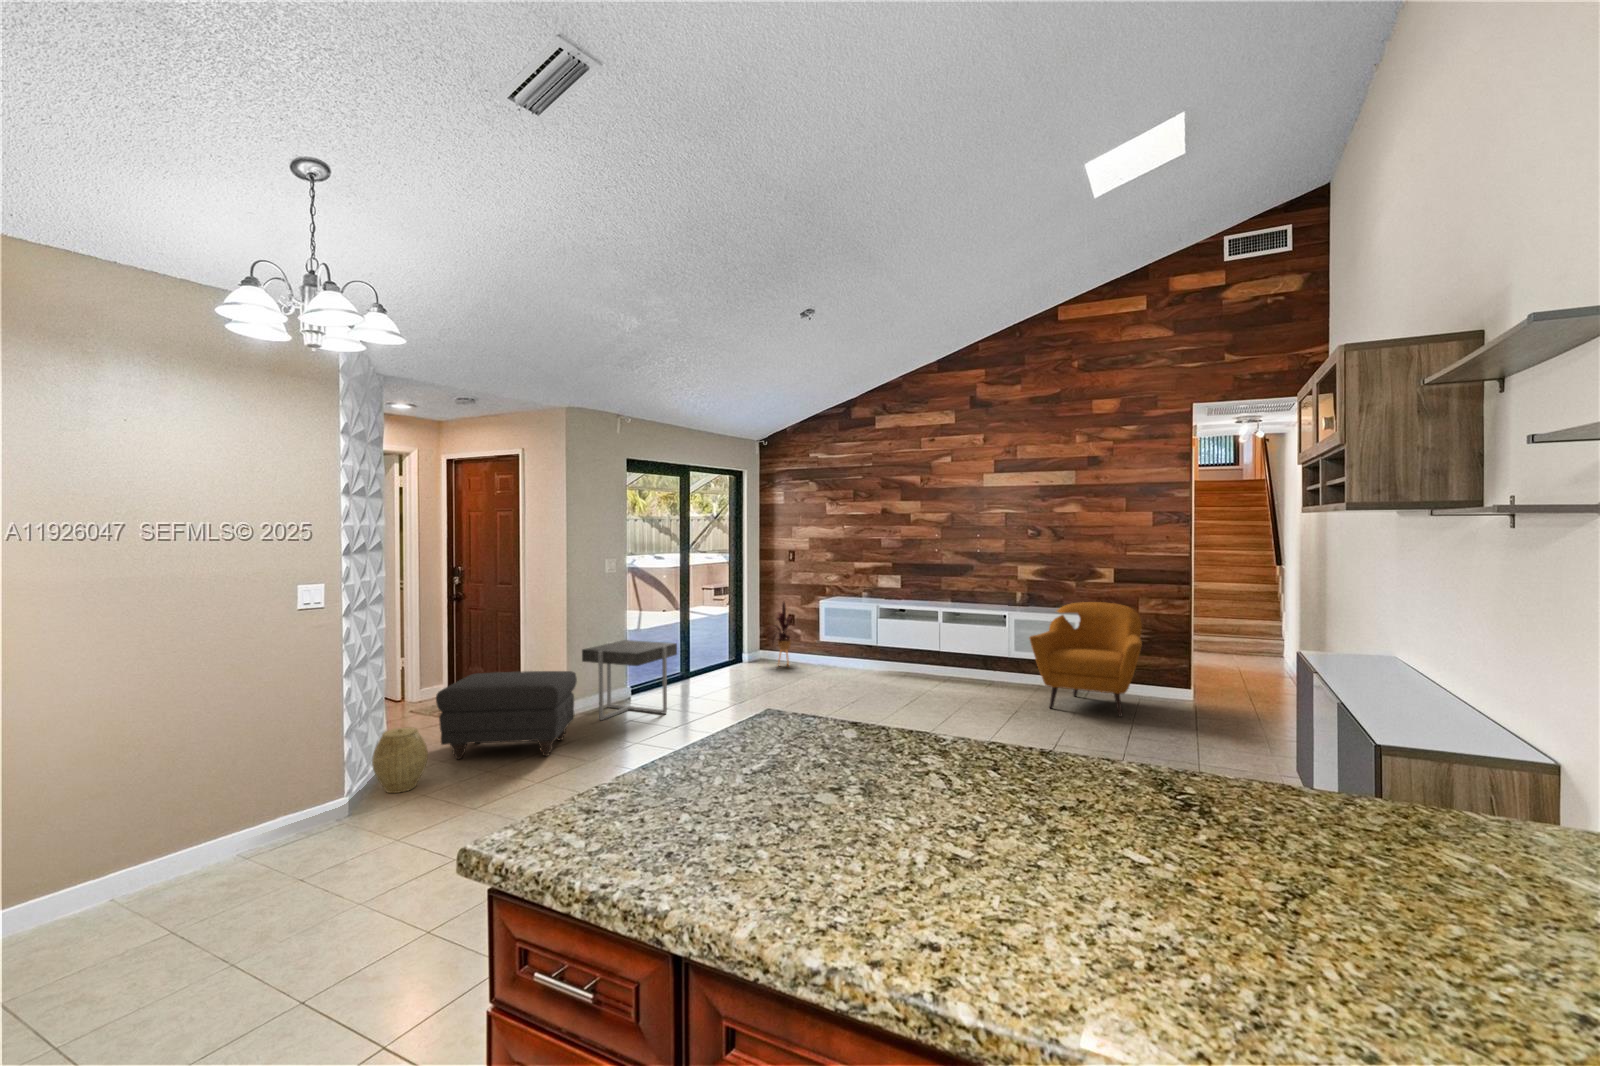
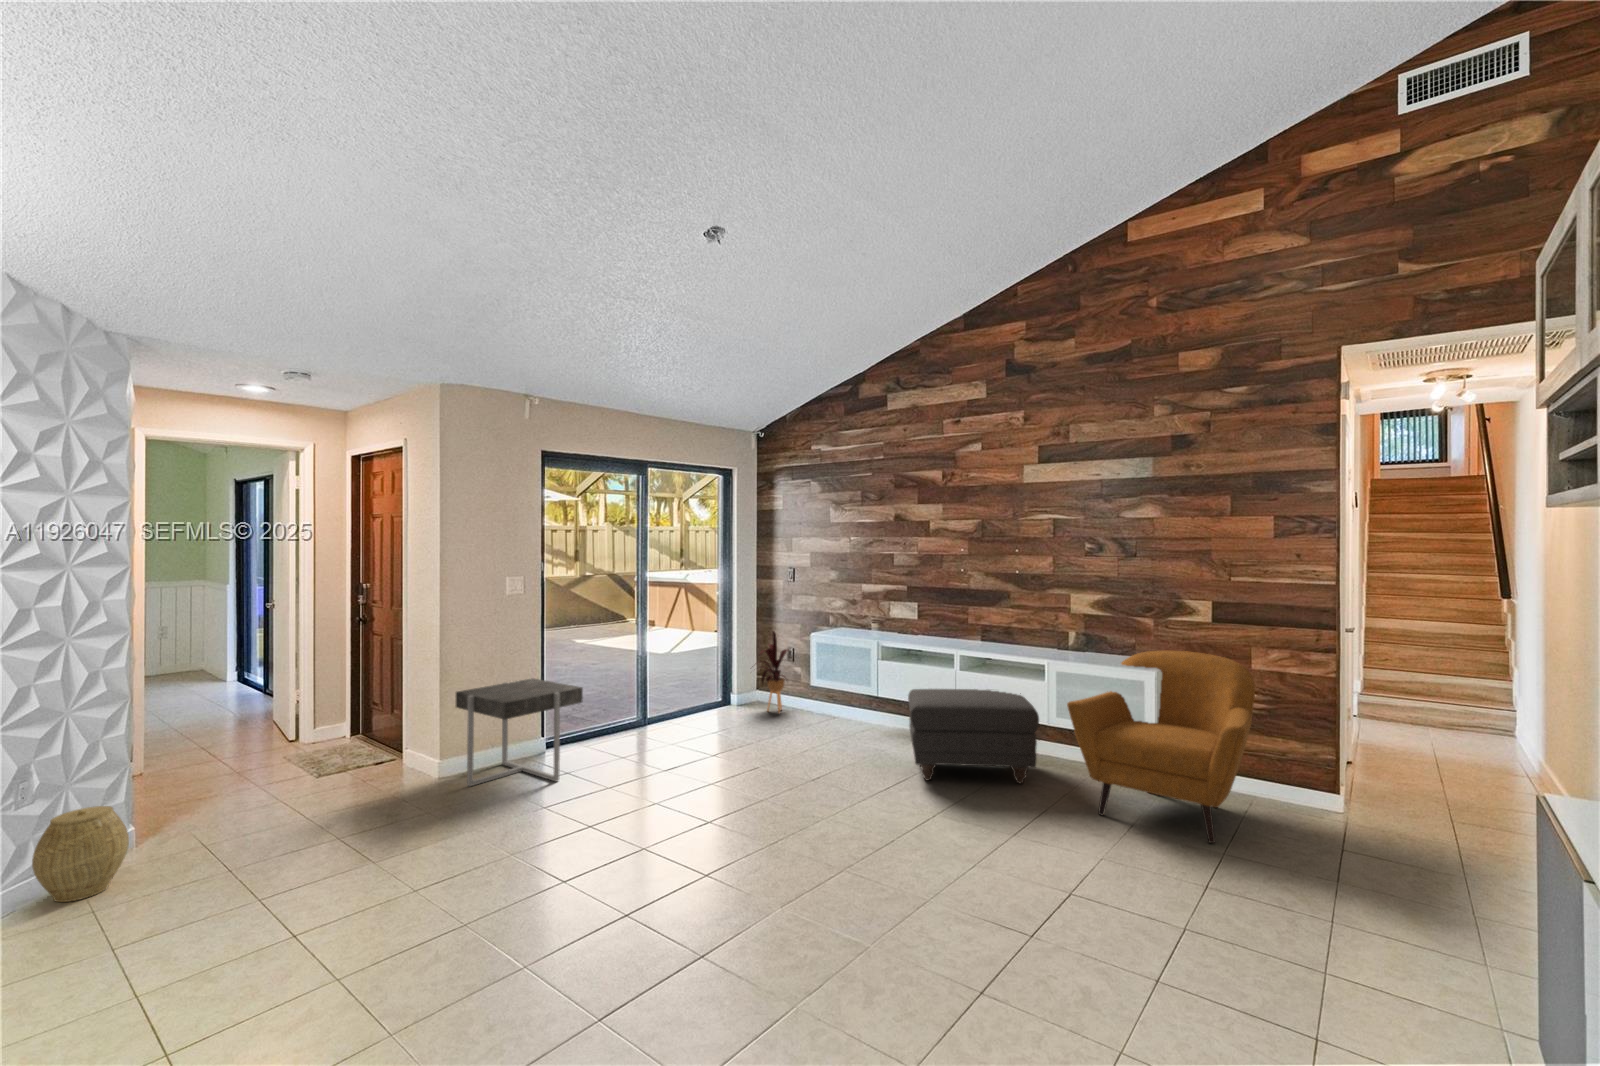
ottoman: present [436,671,577,759] -> present [908,689,1039,784]

